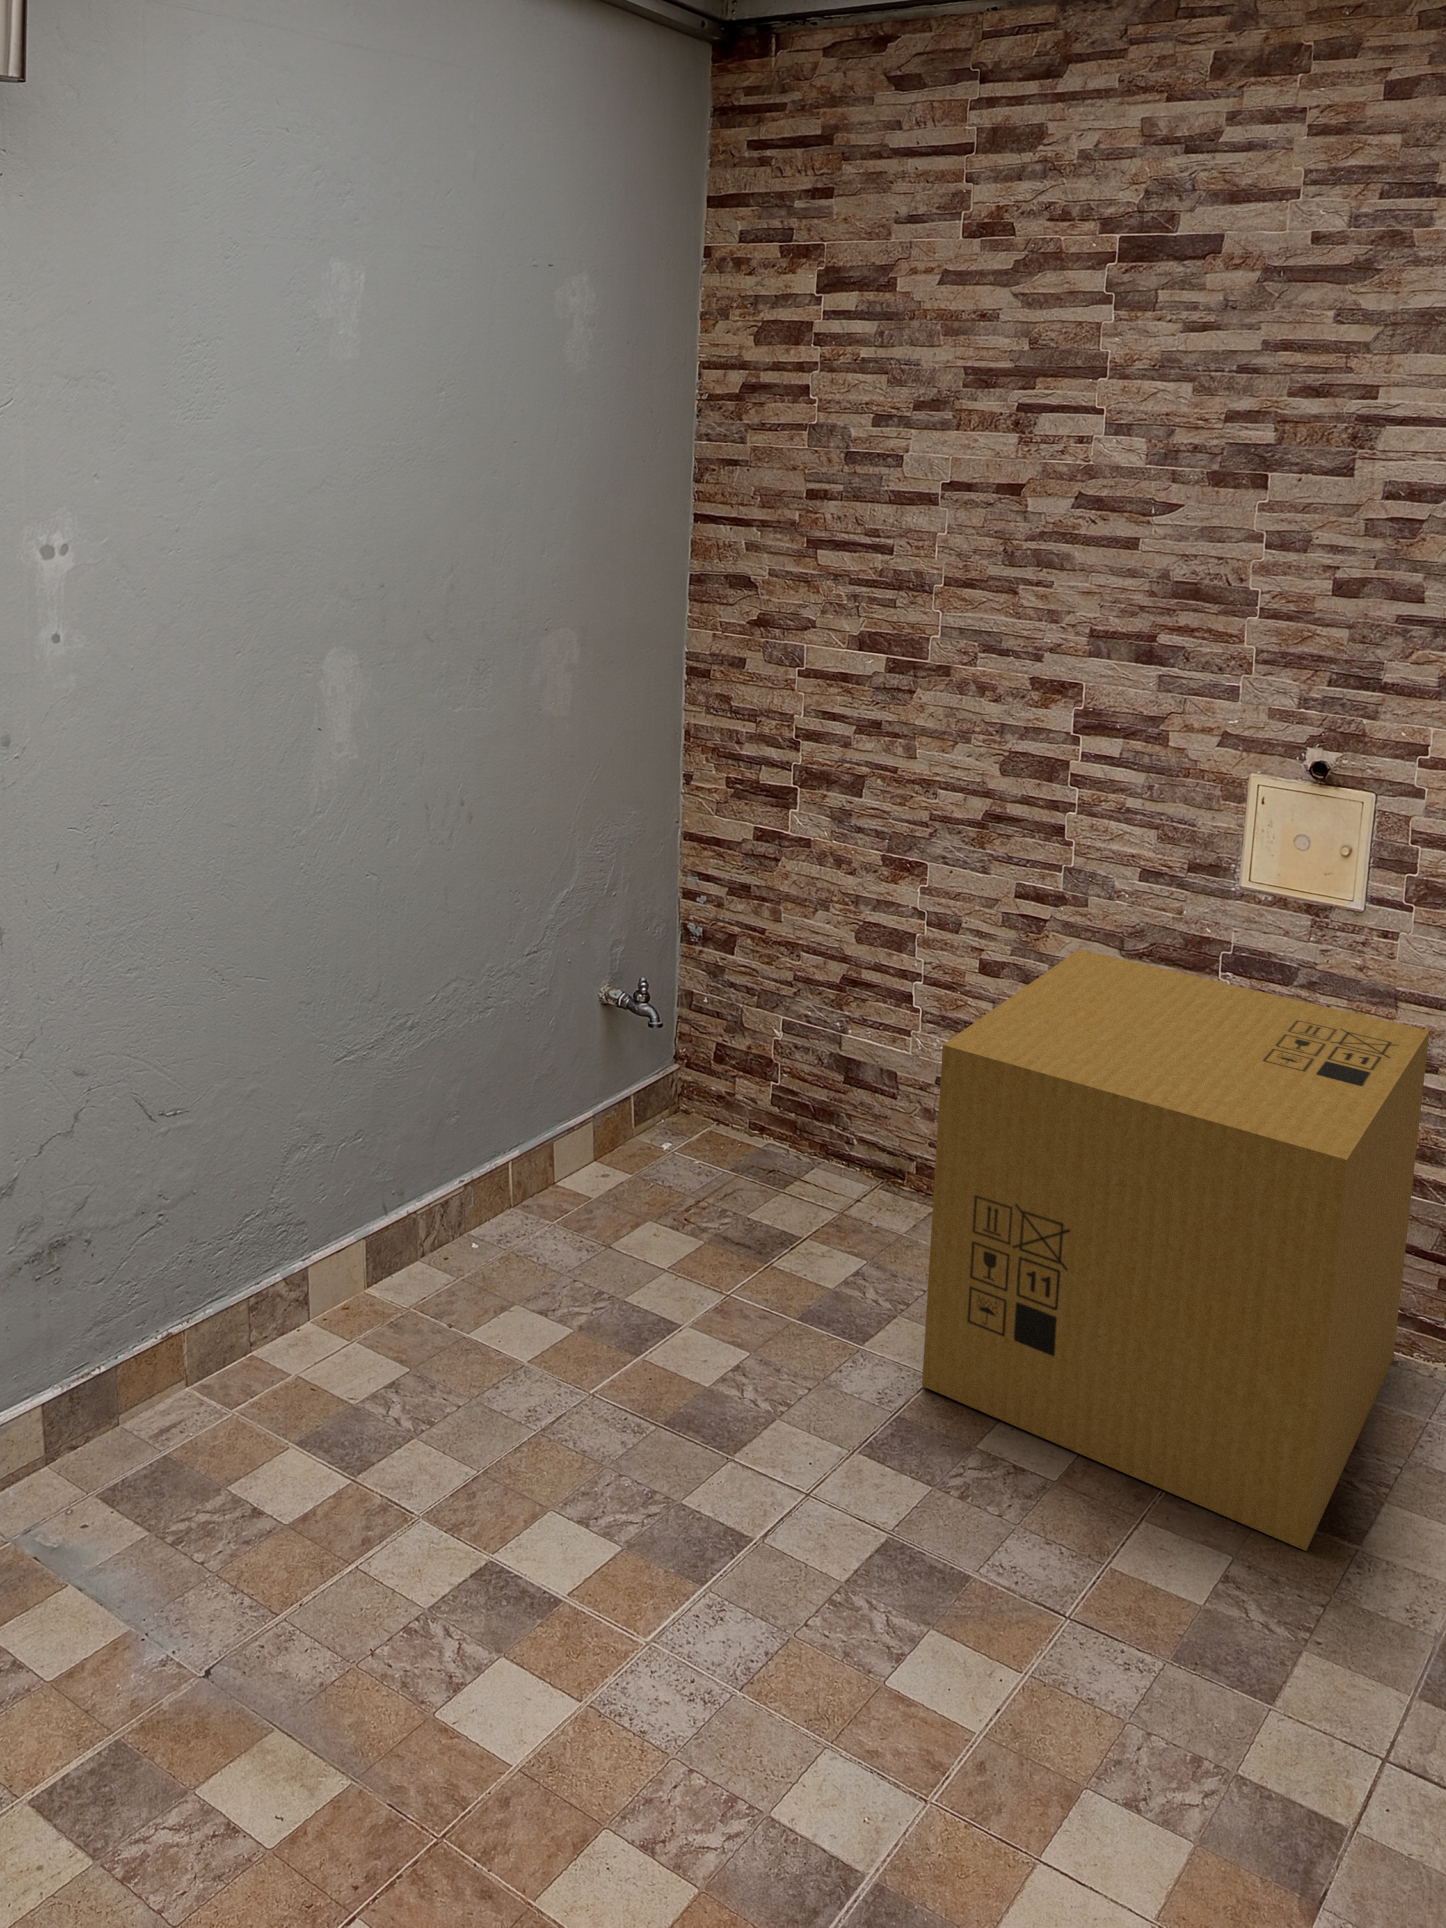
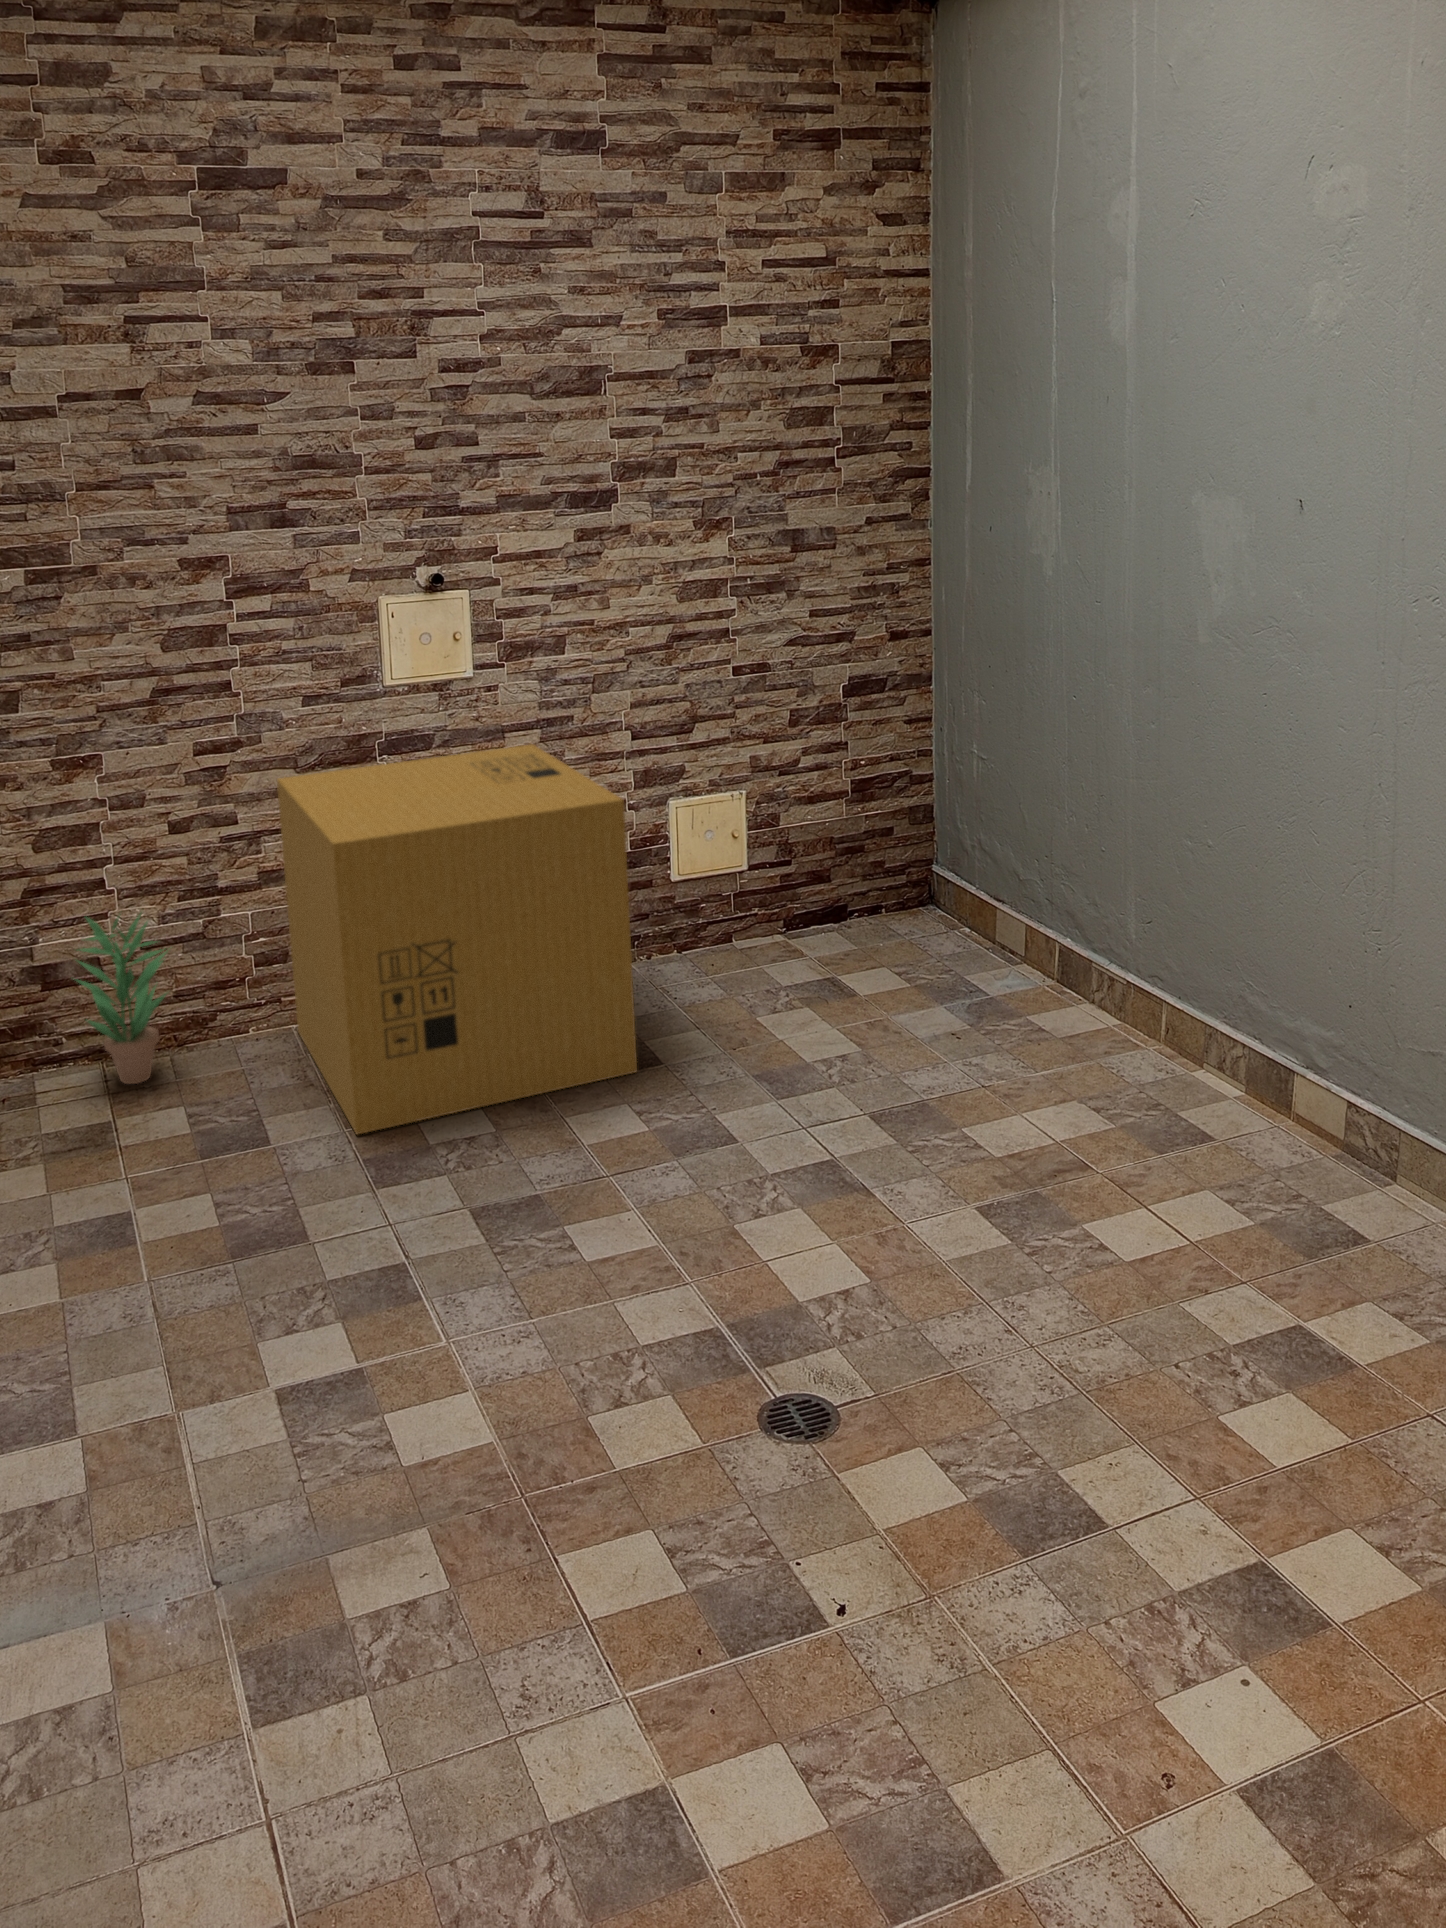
potted plant: none [816,1014,924,1206] -> present [77,914,166,1084]

